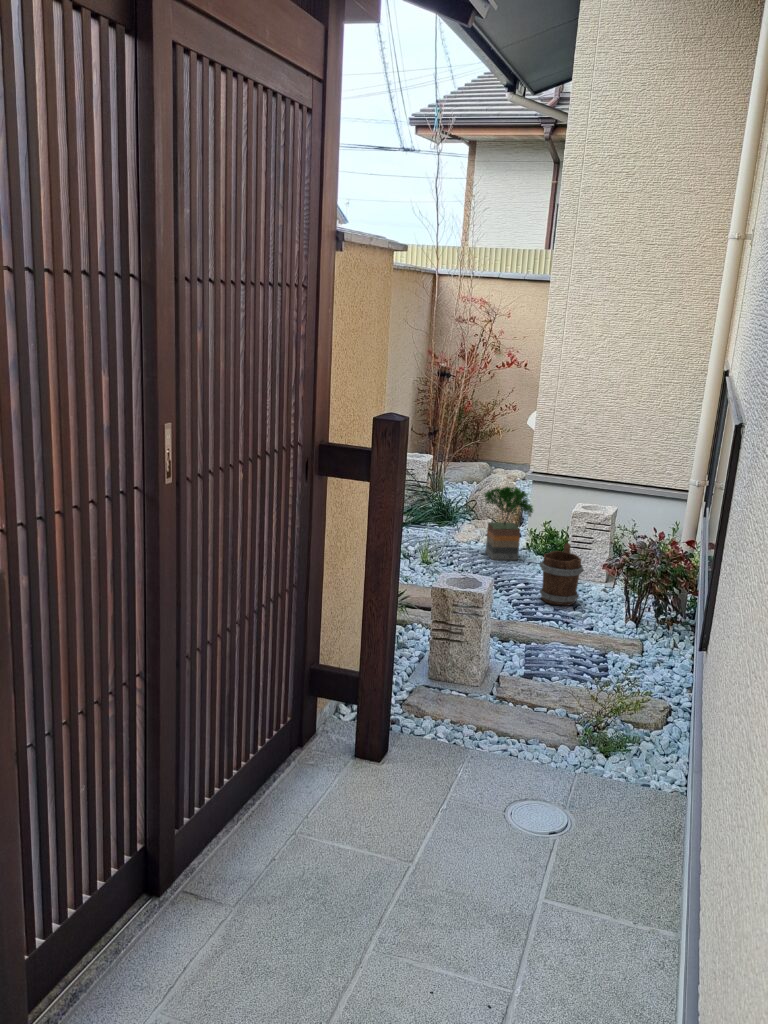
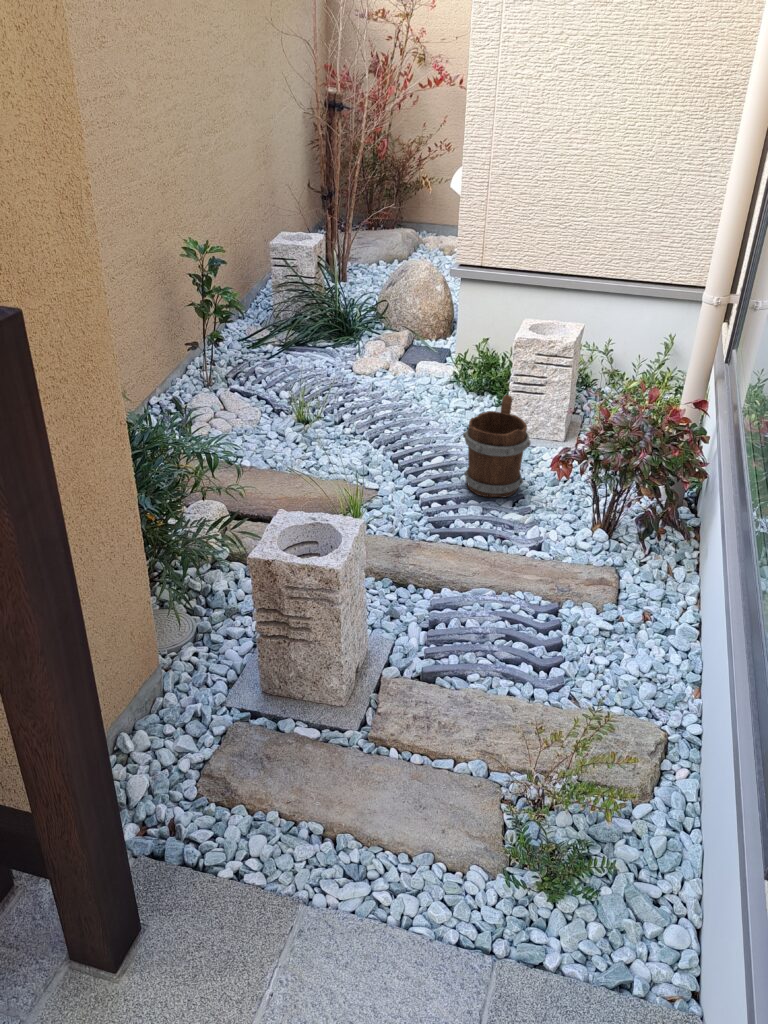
potted tree: present [484,487,533,560] -> none [384,293,462,408]

